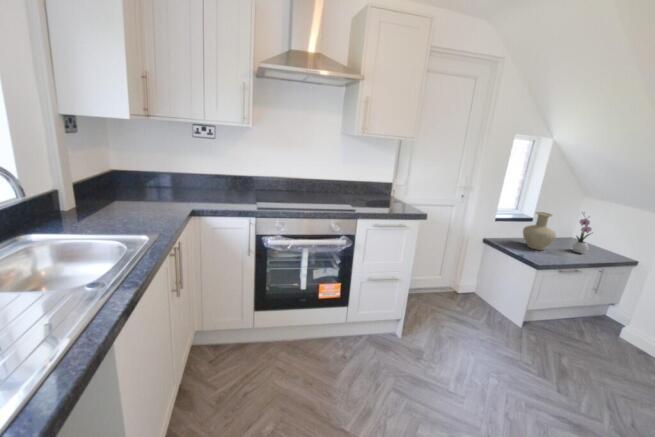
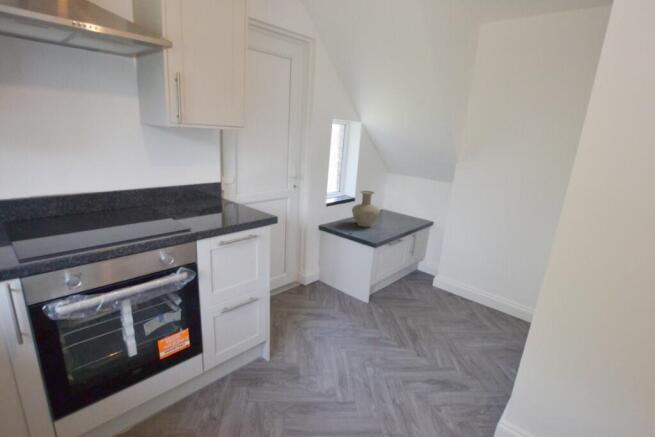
flower arrangement: present [572,218,591,254] -> none [390,186,404,223]

